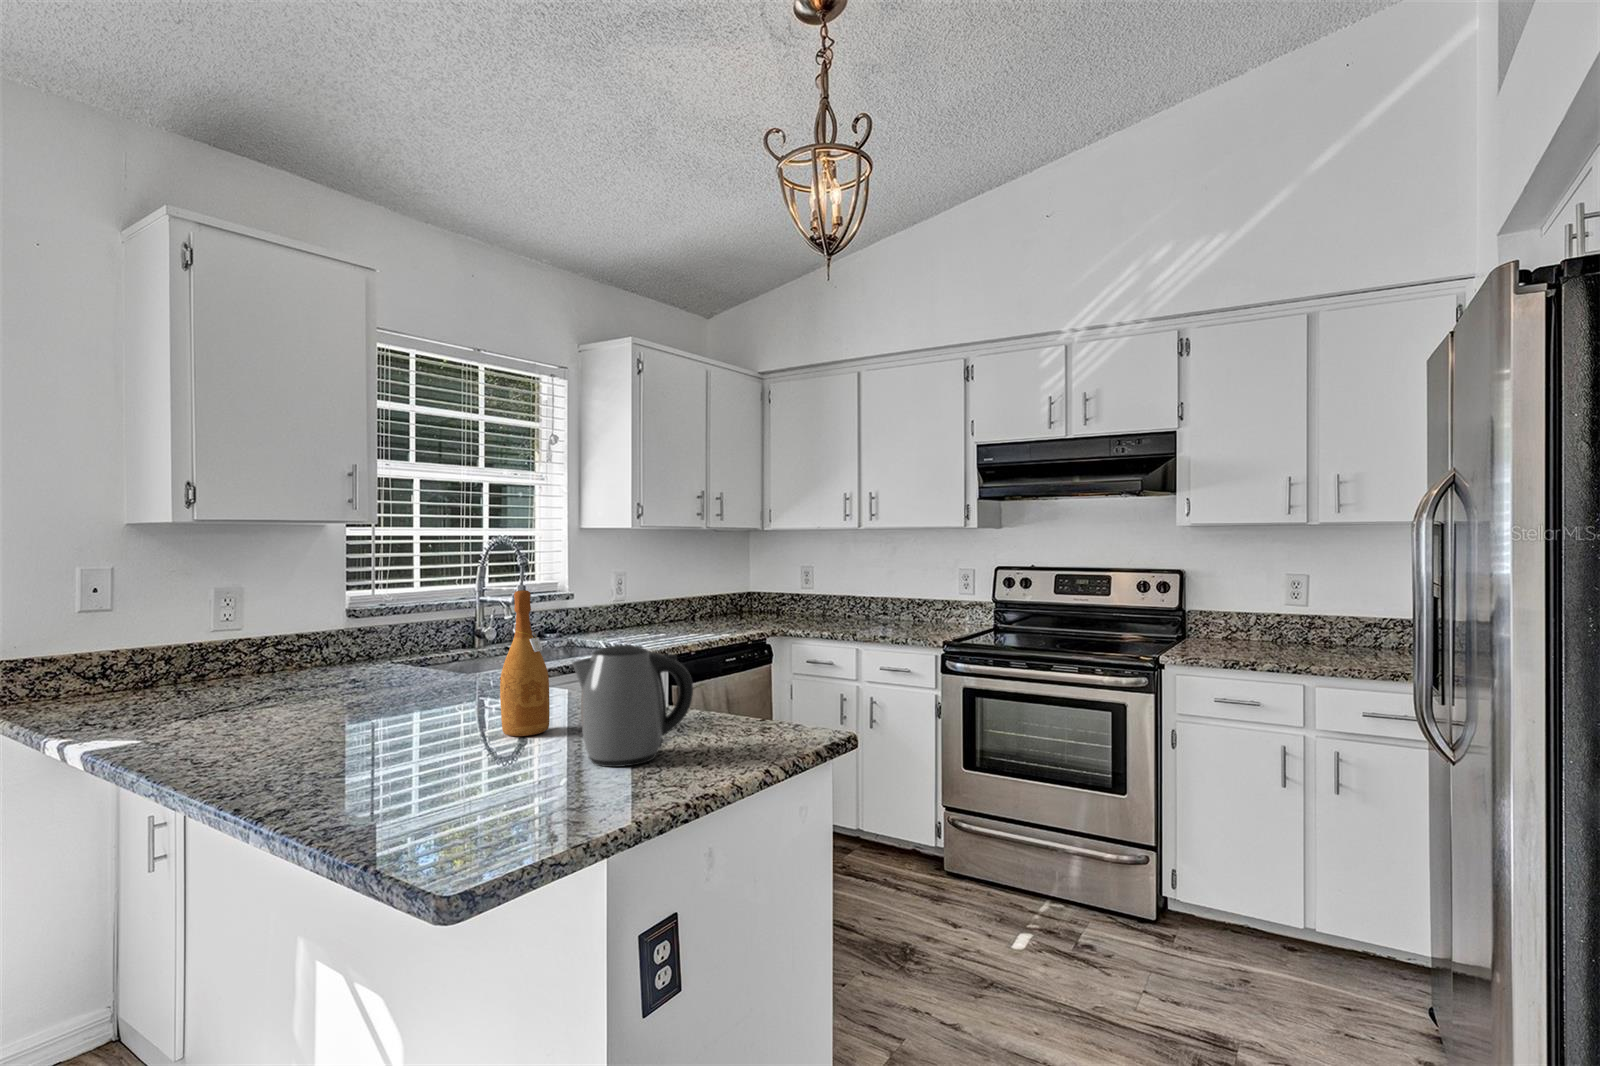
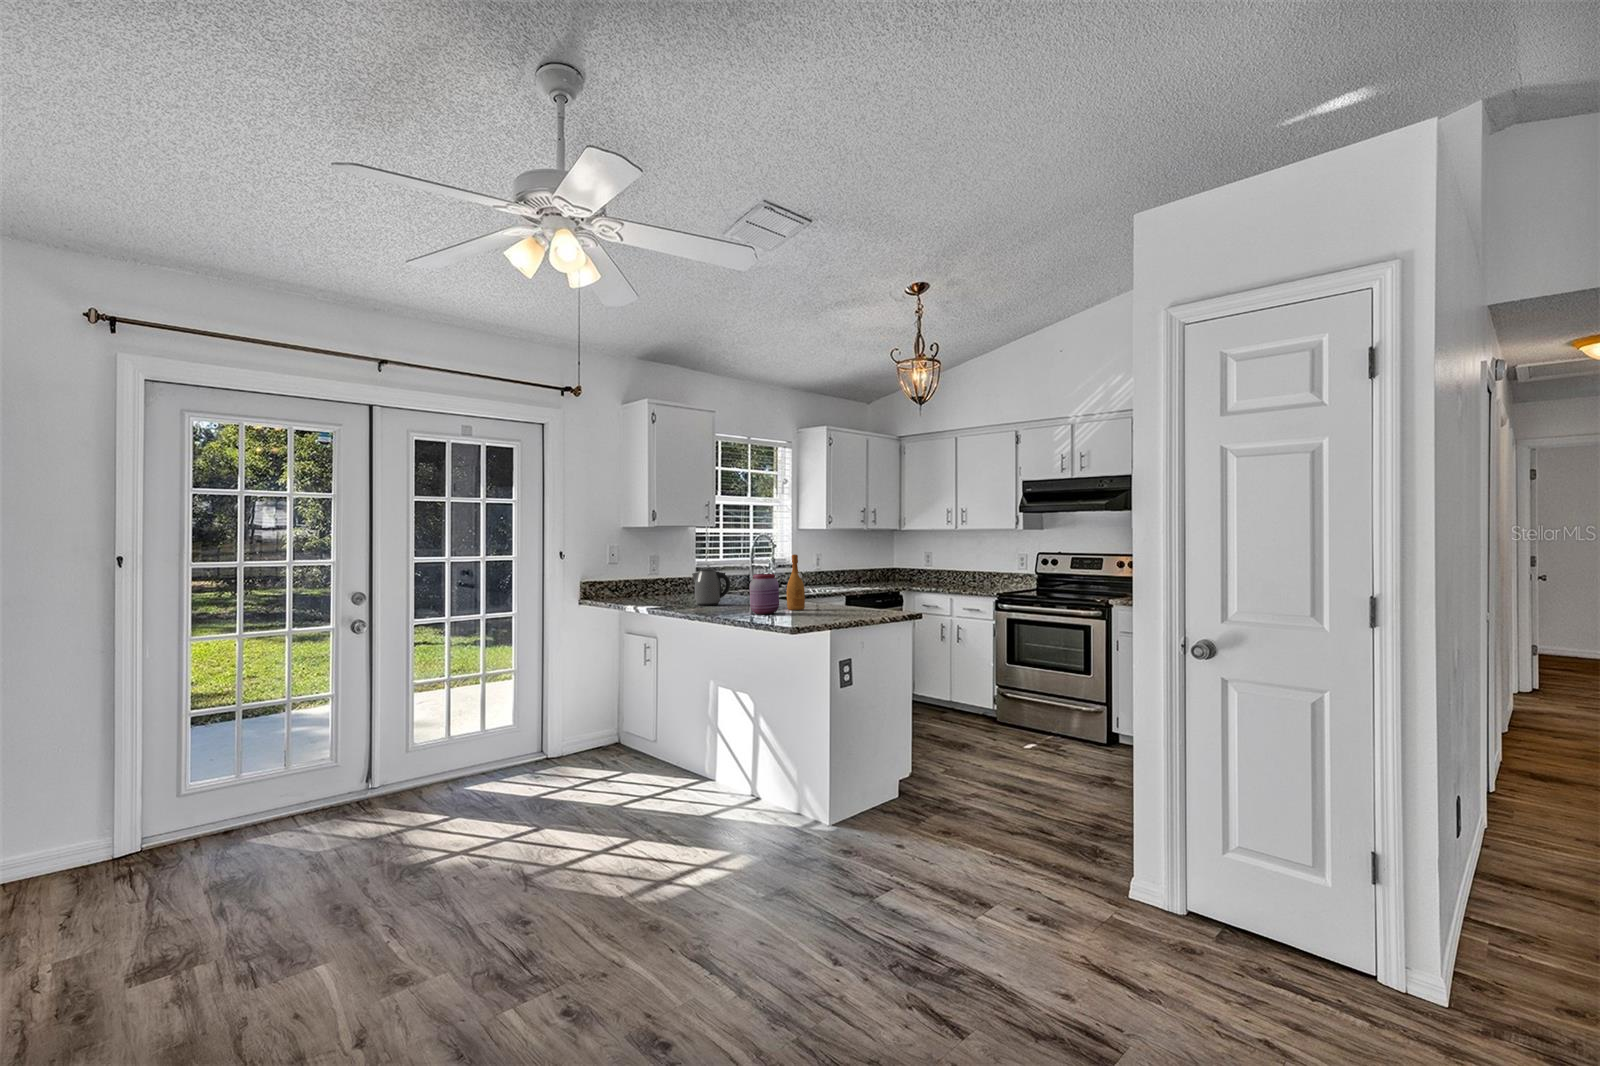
kettle: present [573,645,693,767] -> present [692,569,730,606]
jar: none [366,651,460,774] -> present [750,574,779,614]

